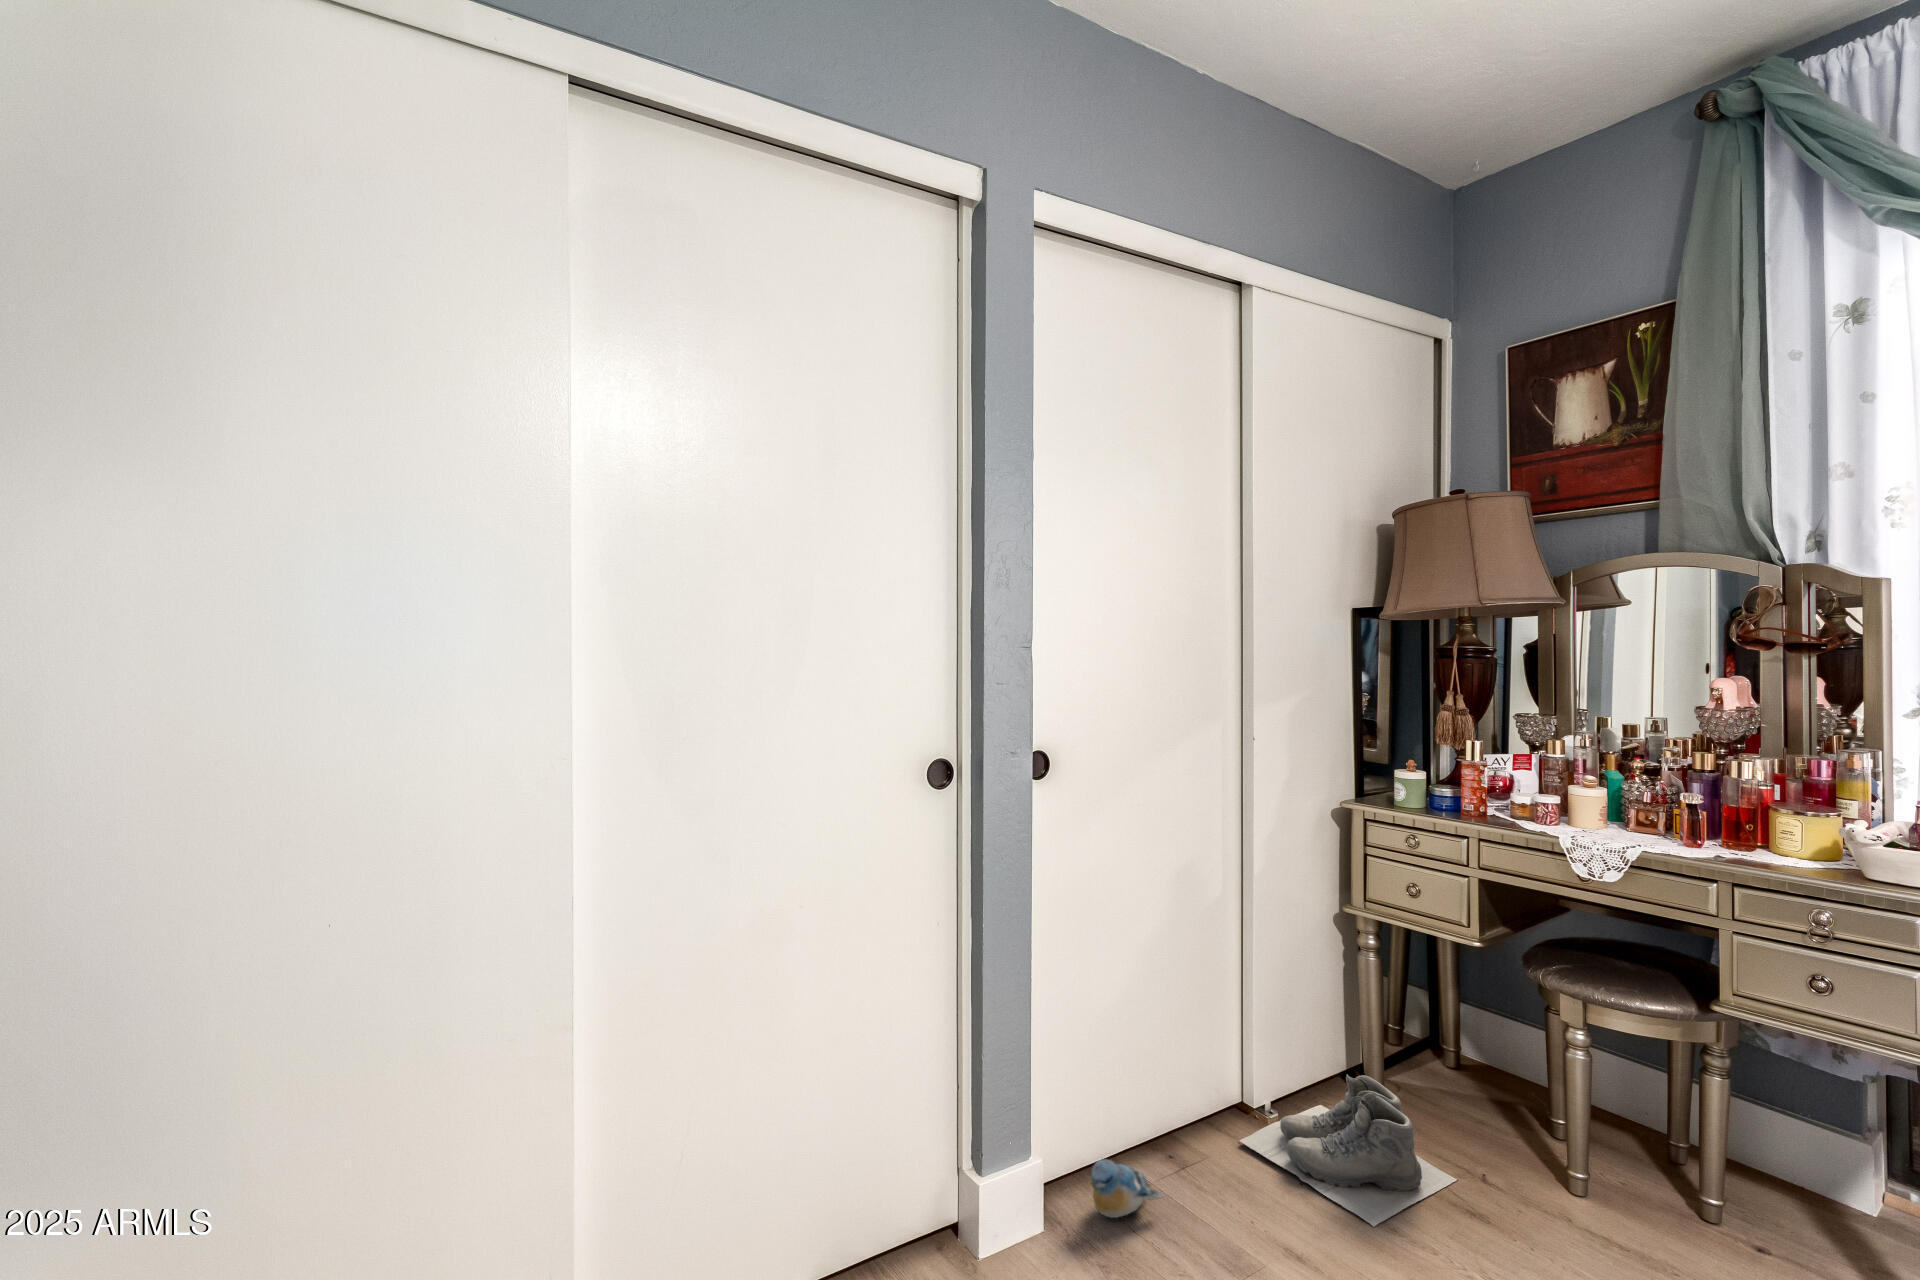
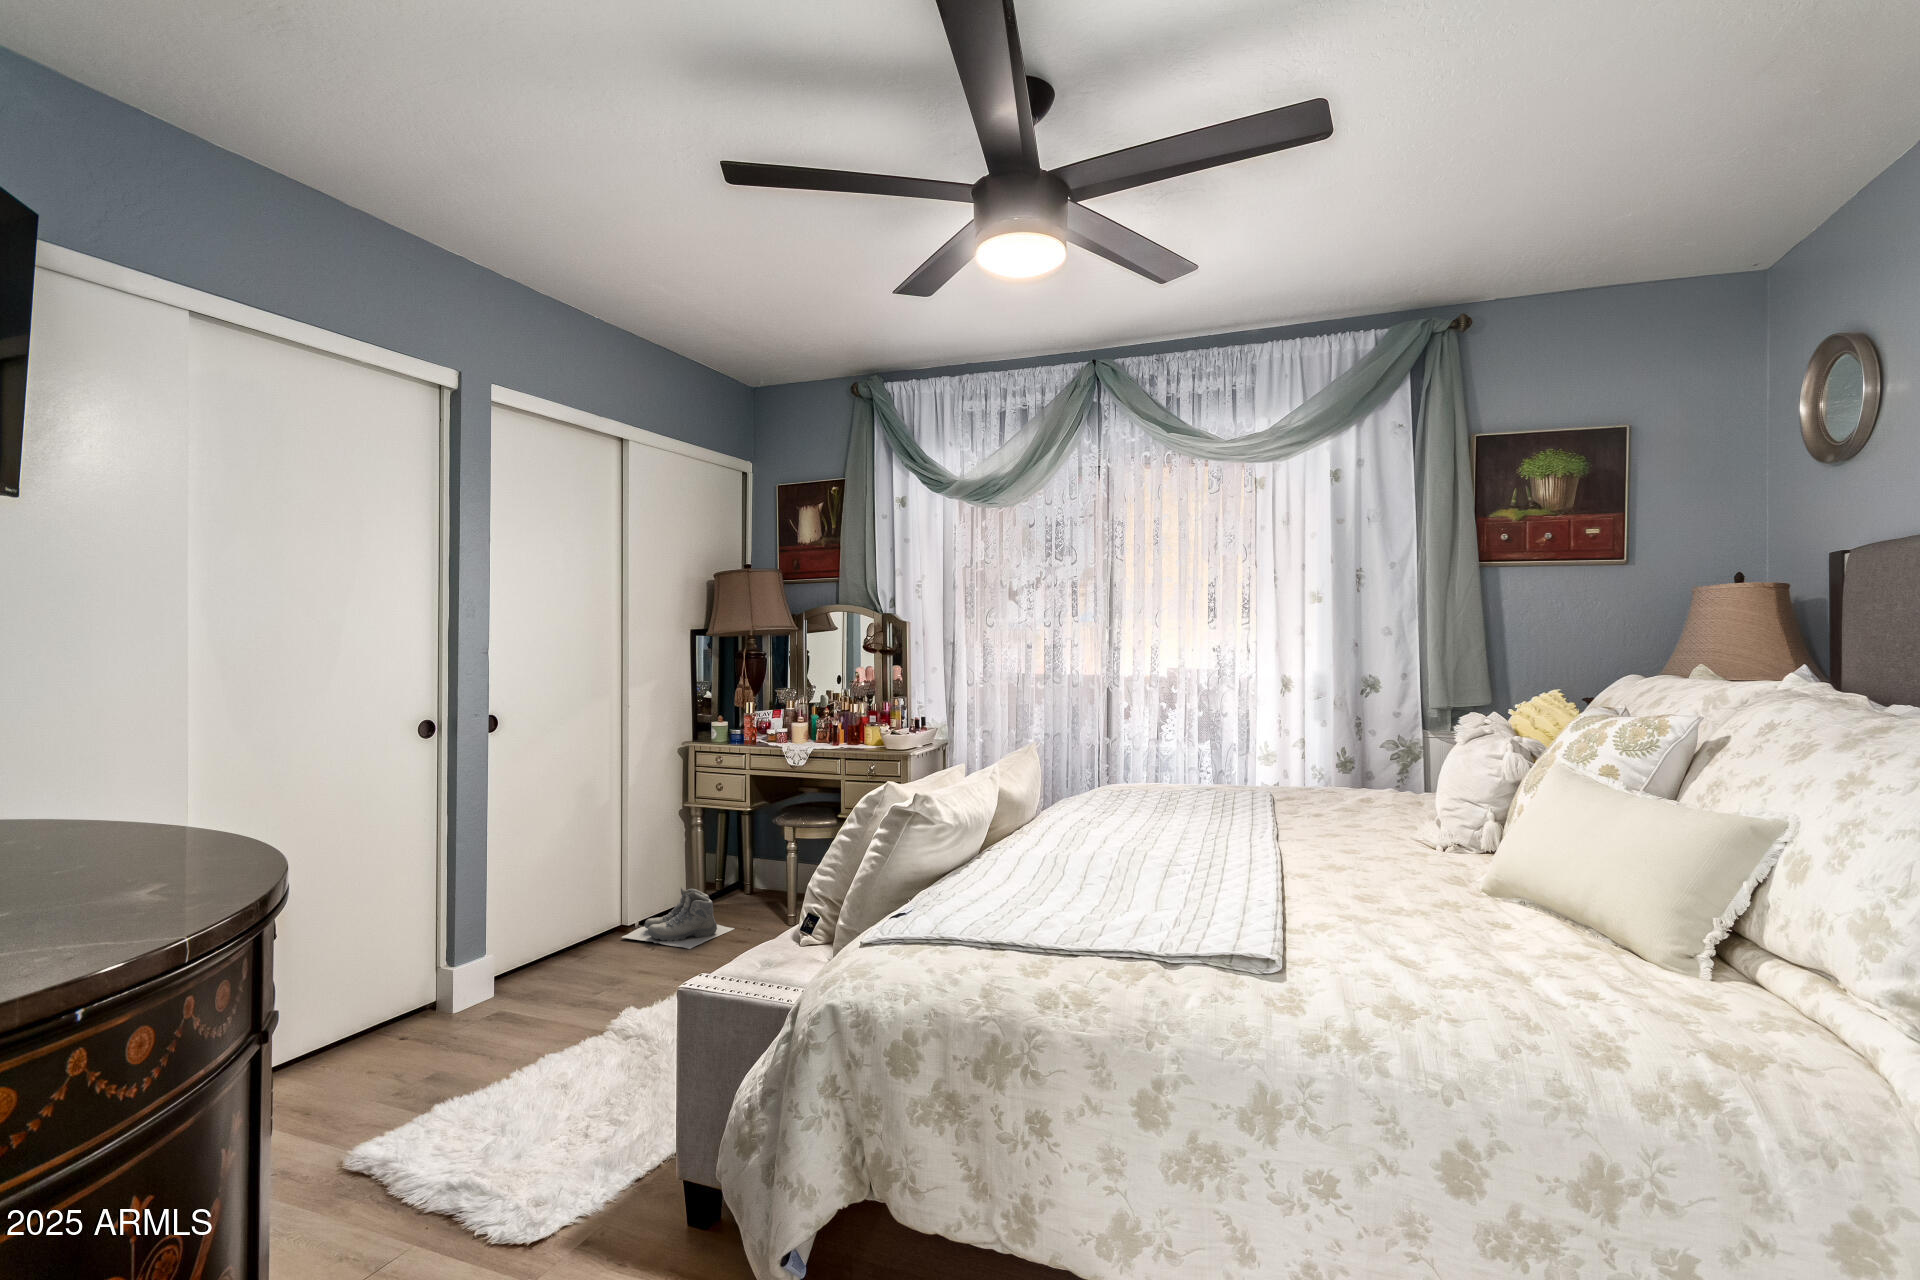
plush toy: present [1091,1159,1162,1218] -> none [534,942,577,974]

